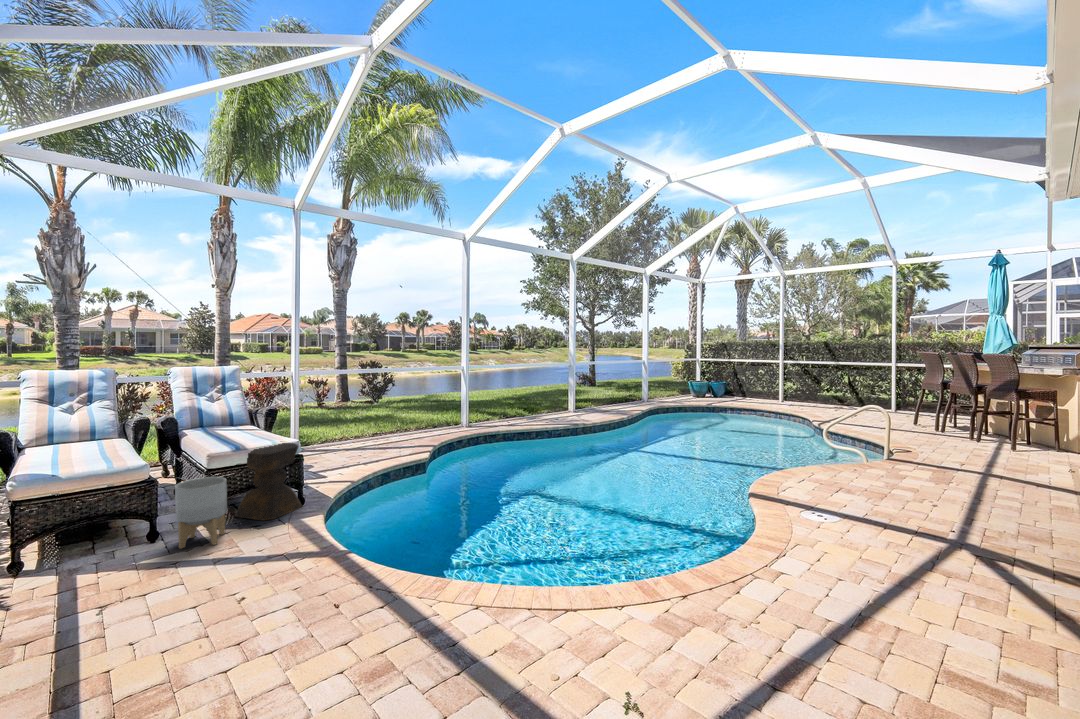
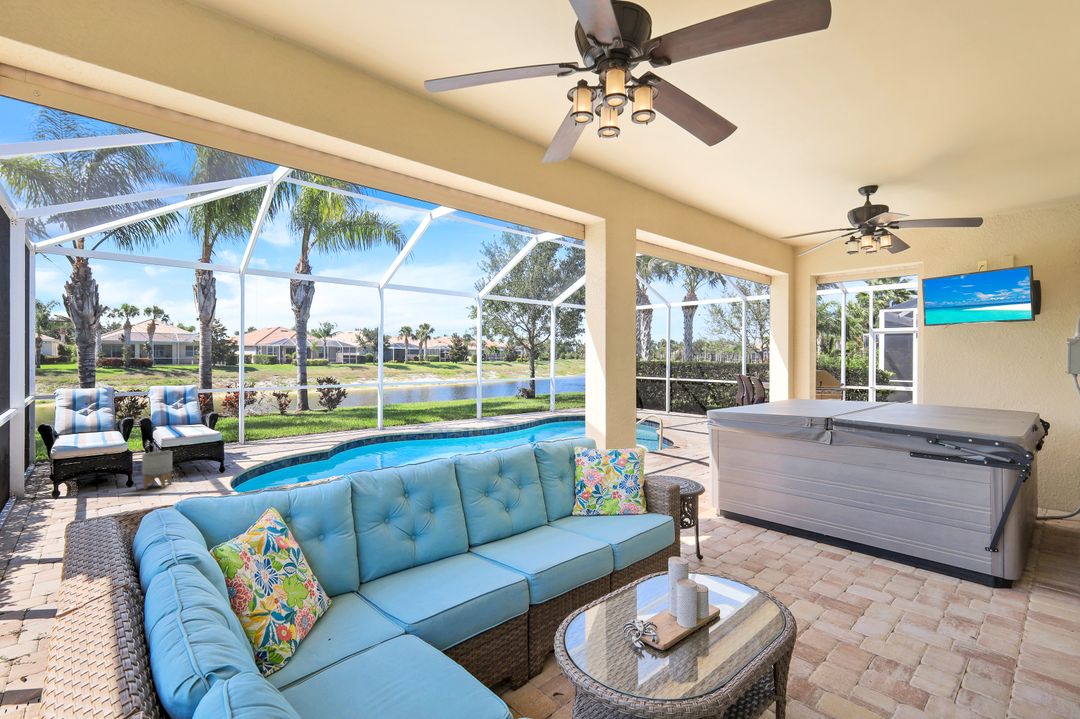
stool: present [235,443,302,521] -> none [180,433,223,479]

